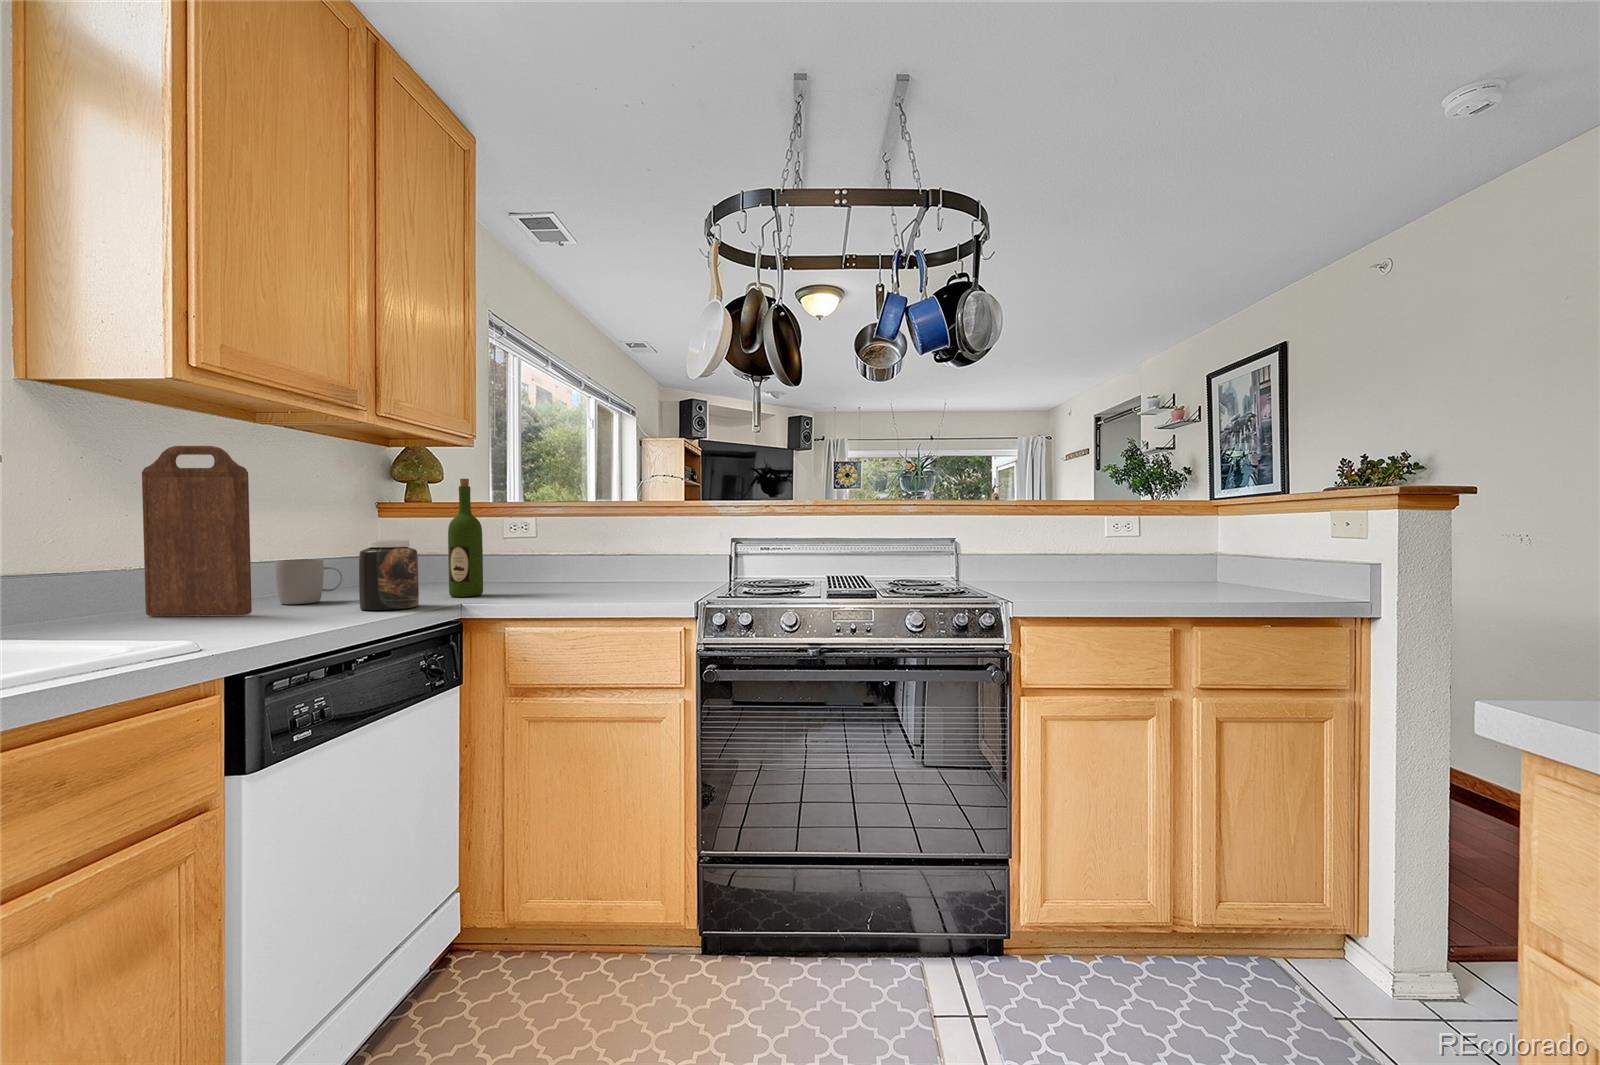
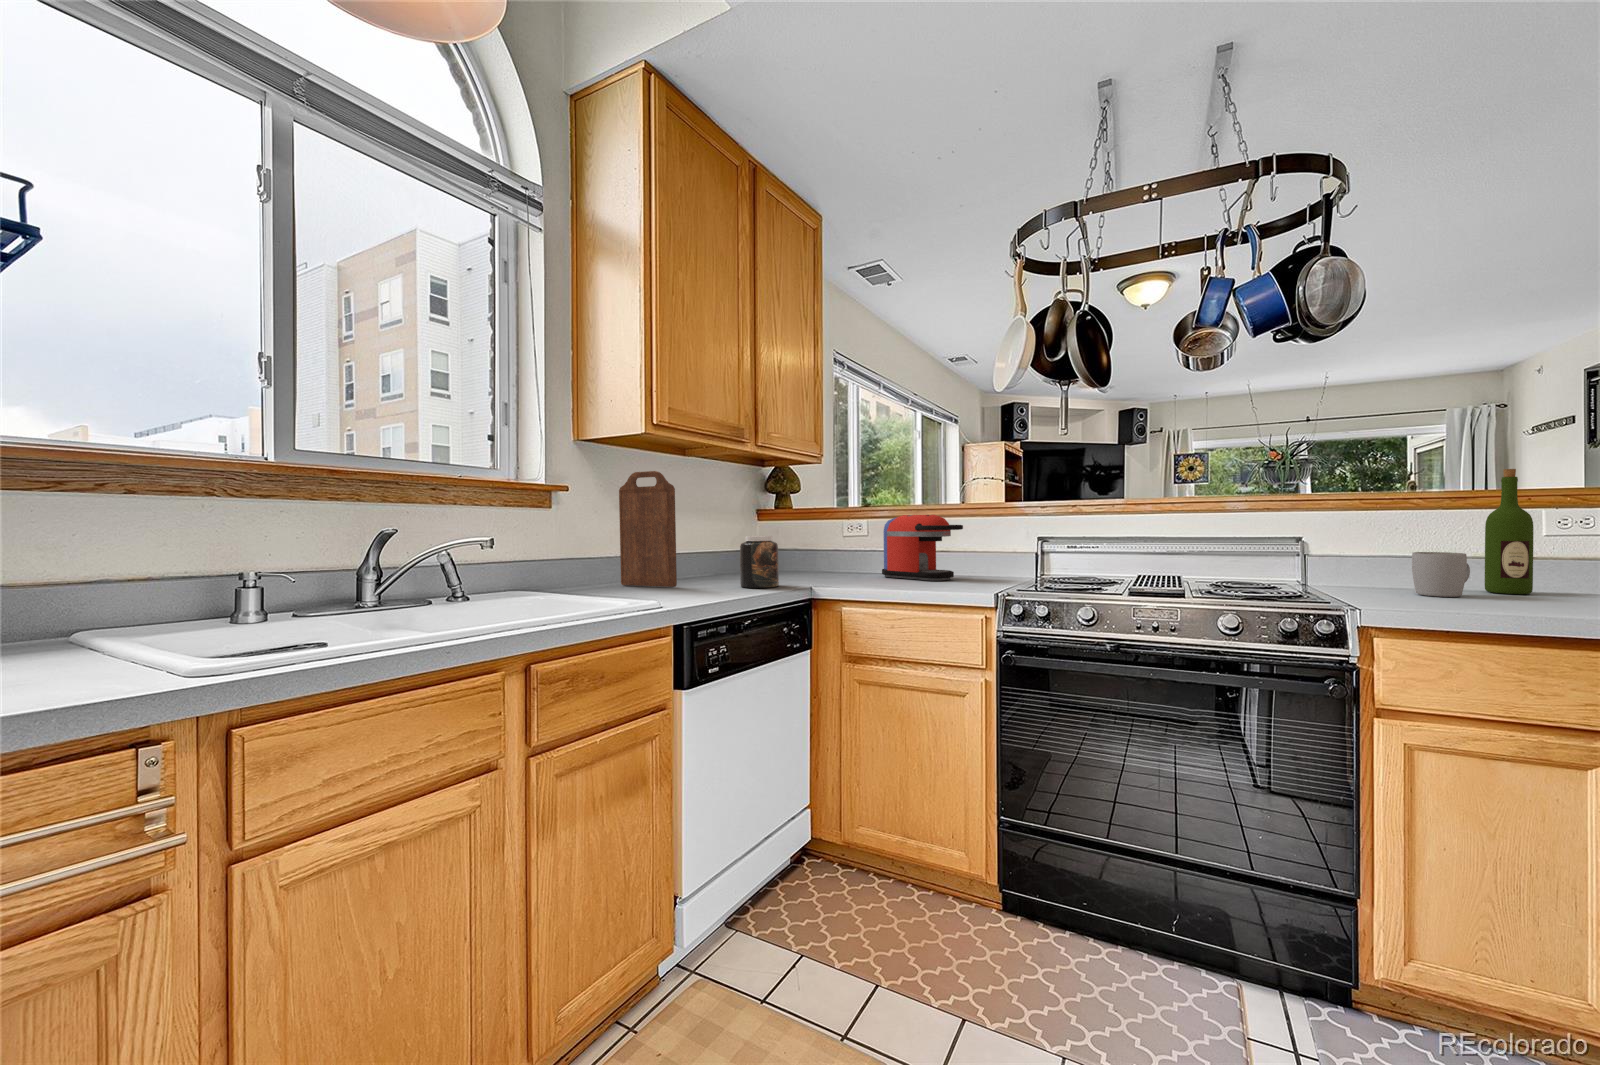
wine bottle: present [448,479,483,597] -> present [1485,469,1534,594]
coffee maker: none [557,515,655,591] -> present [882,515,963,581]
mug: present [275,559,342,604] -> present [1412,552,1470,597]

